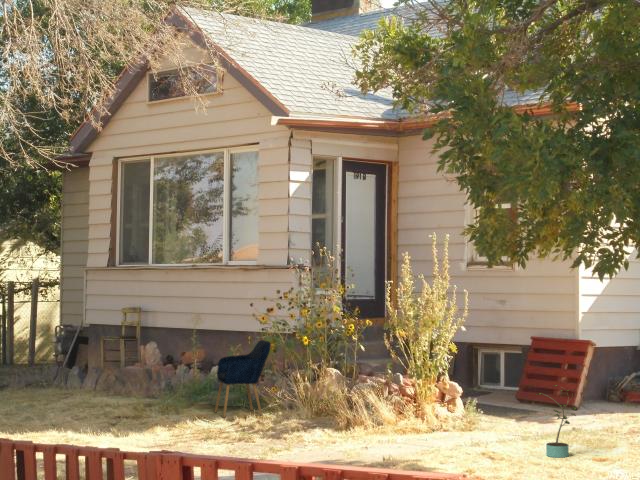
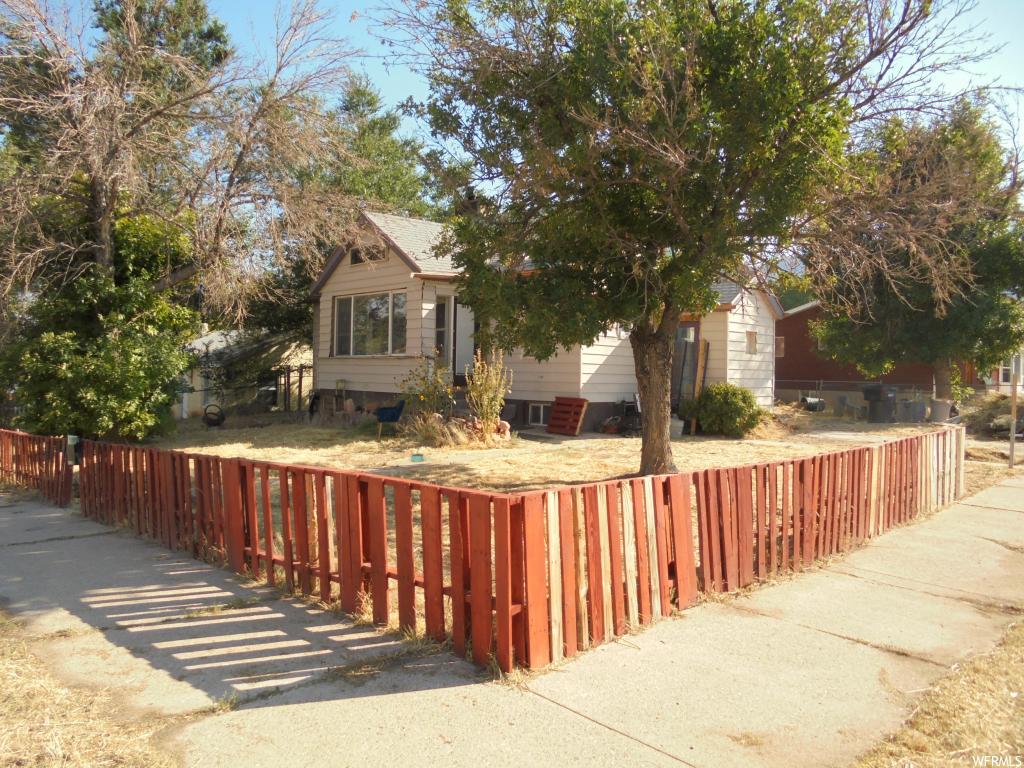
potted plant: present [536,385,577,458] -> present [411,434,425,462]

